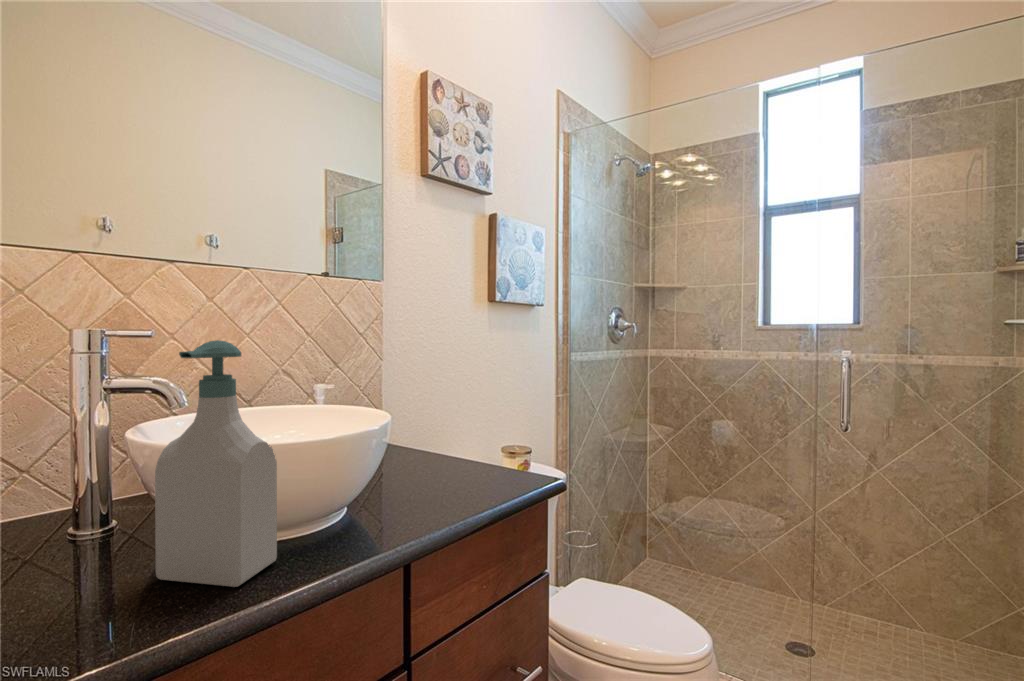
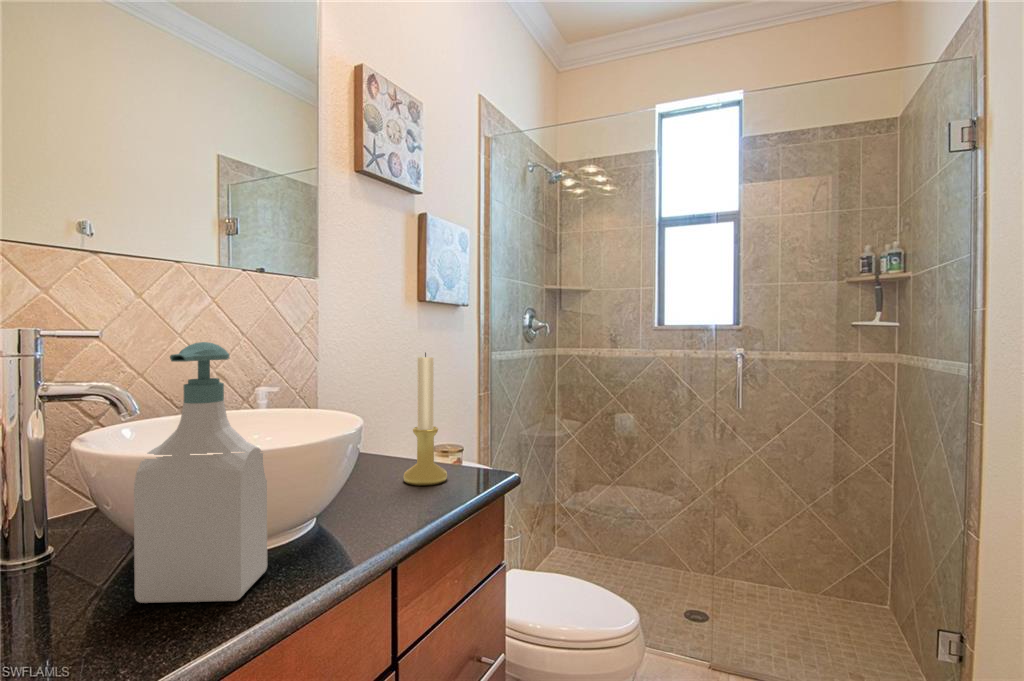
candle holder: none [445,352,489,487] -> present [403,353,447,485]

